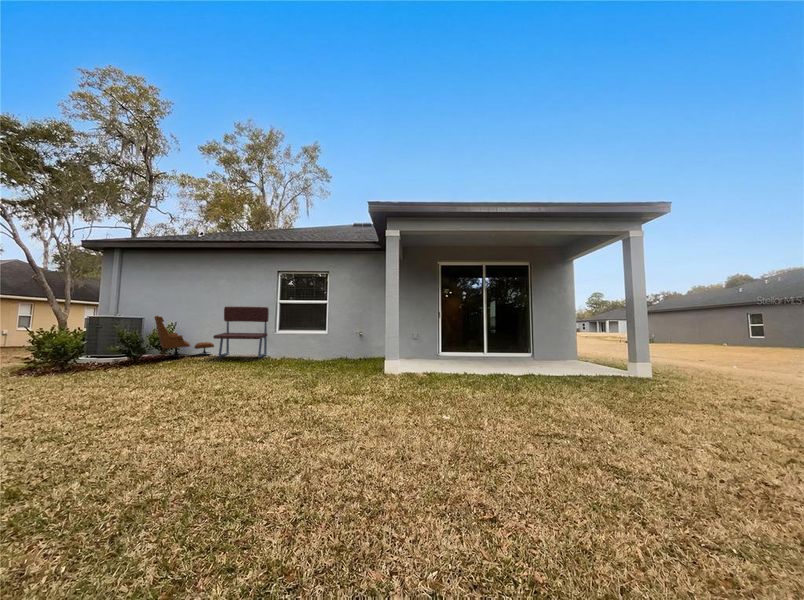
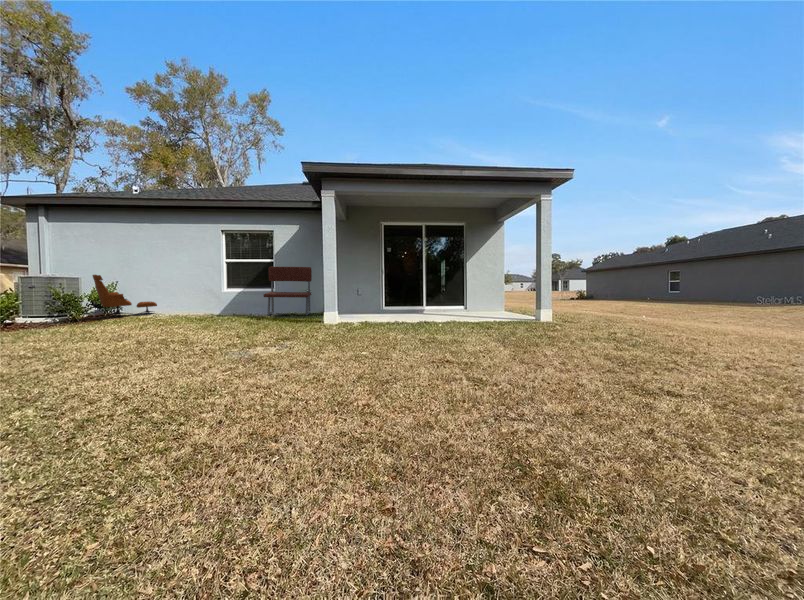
bench: present [213,306,269,358] -> present [264,267,312,315]

